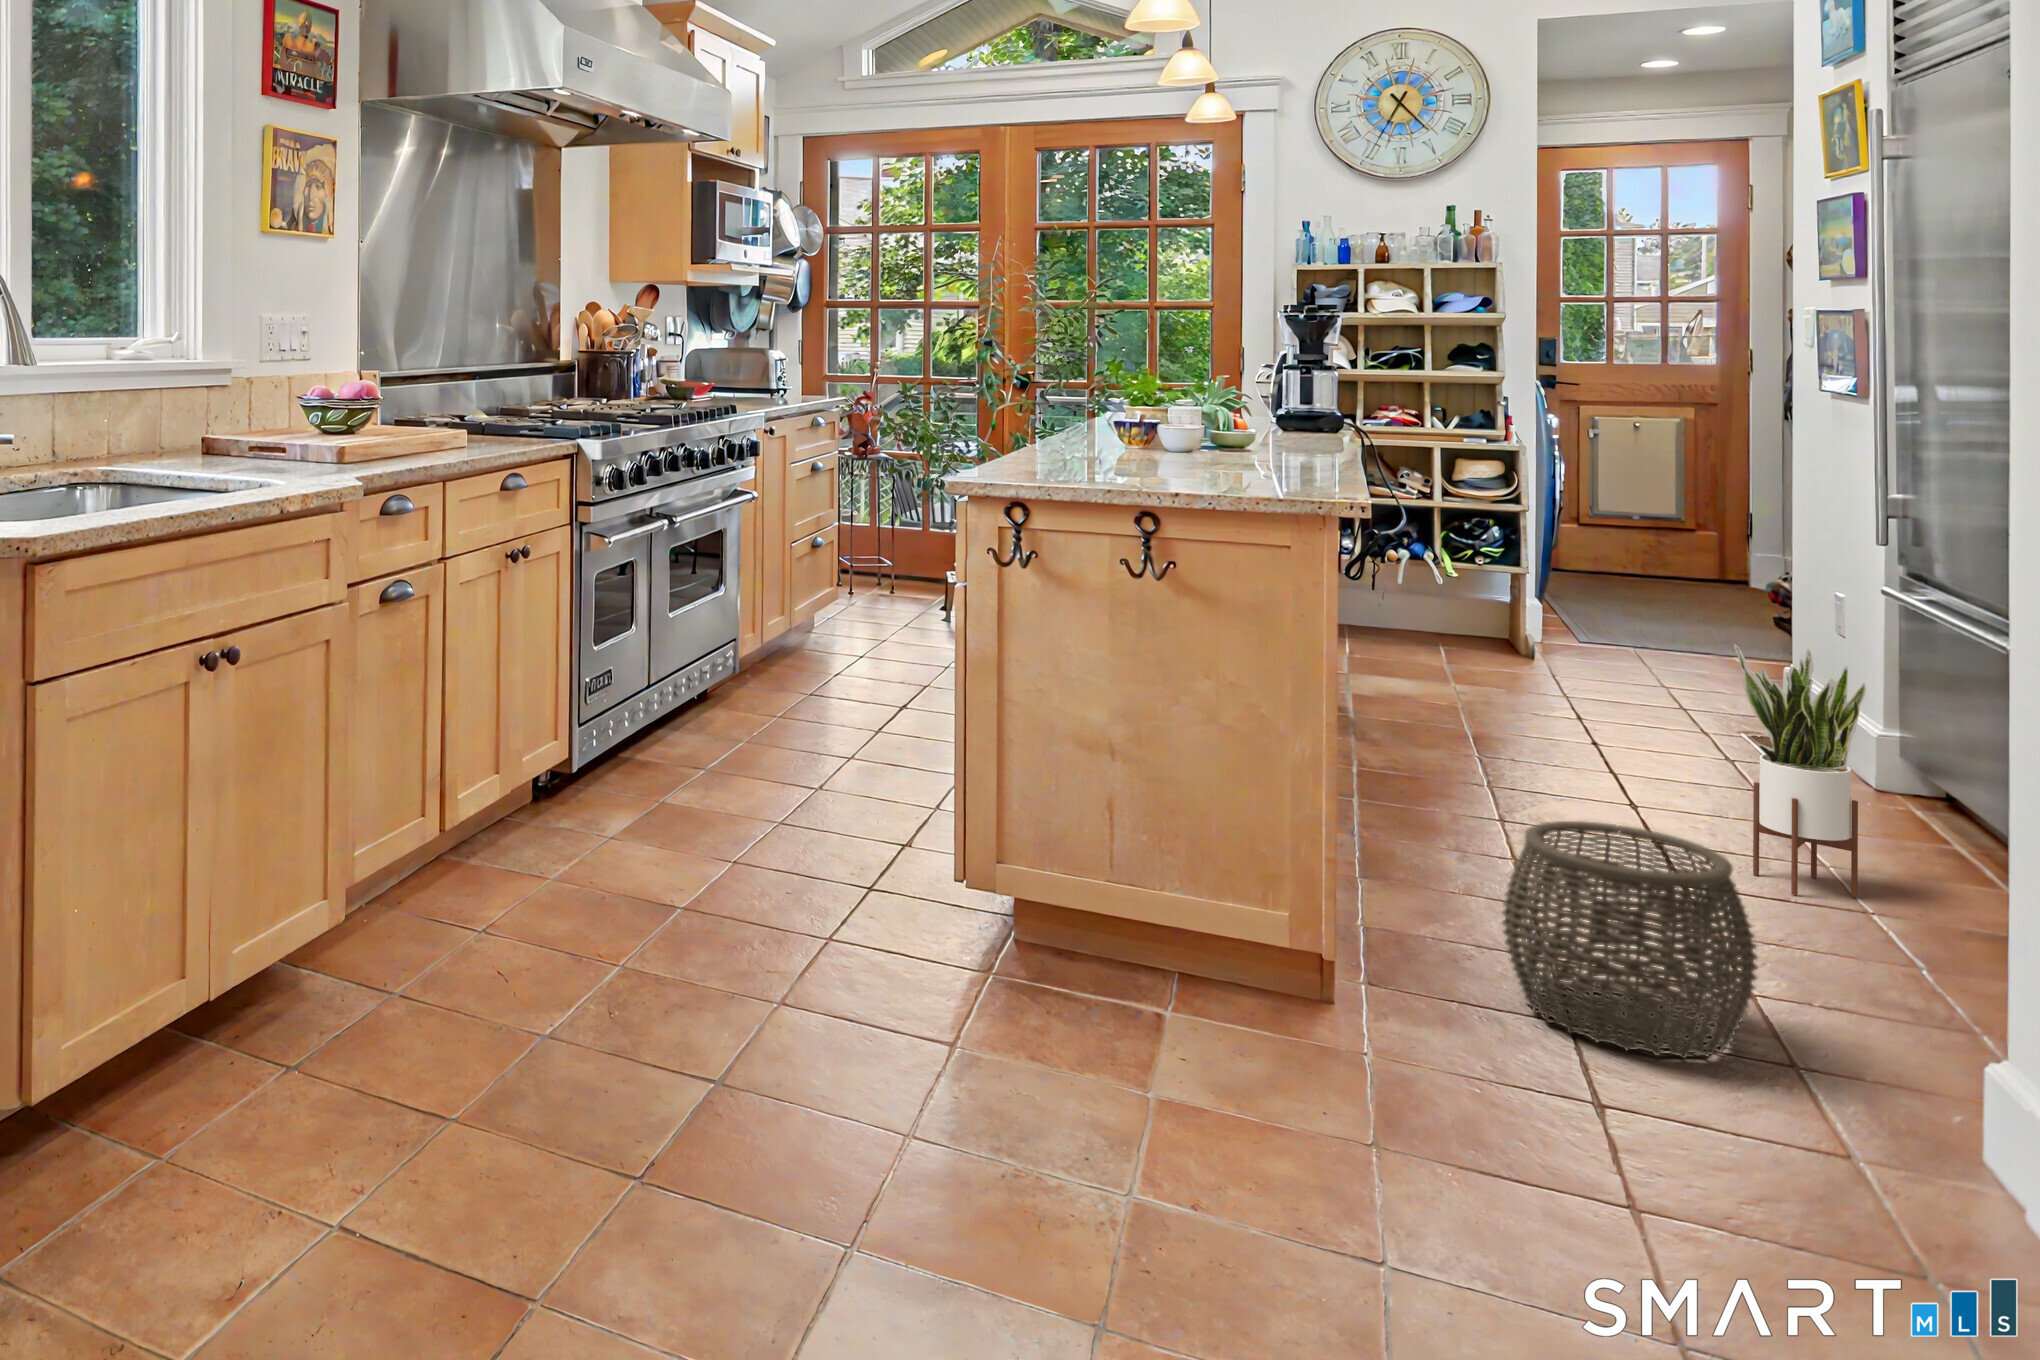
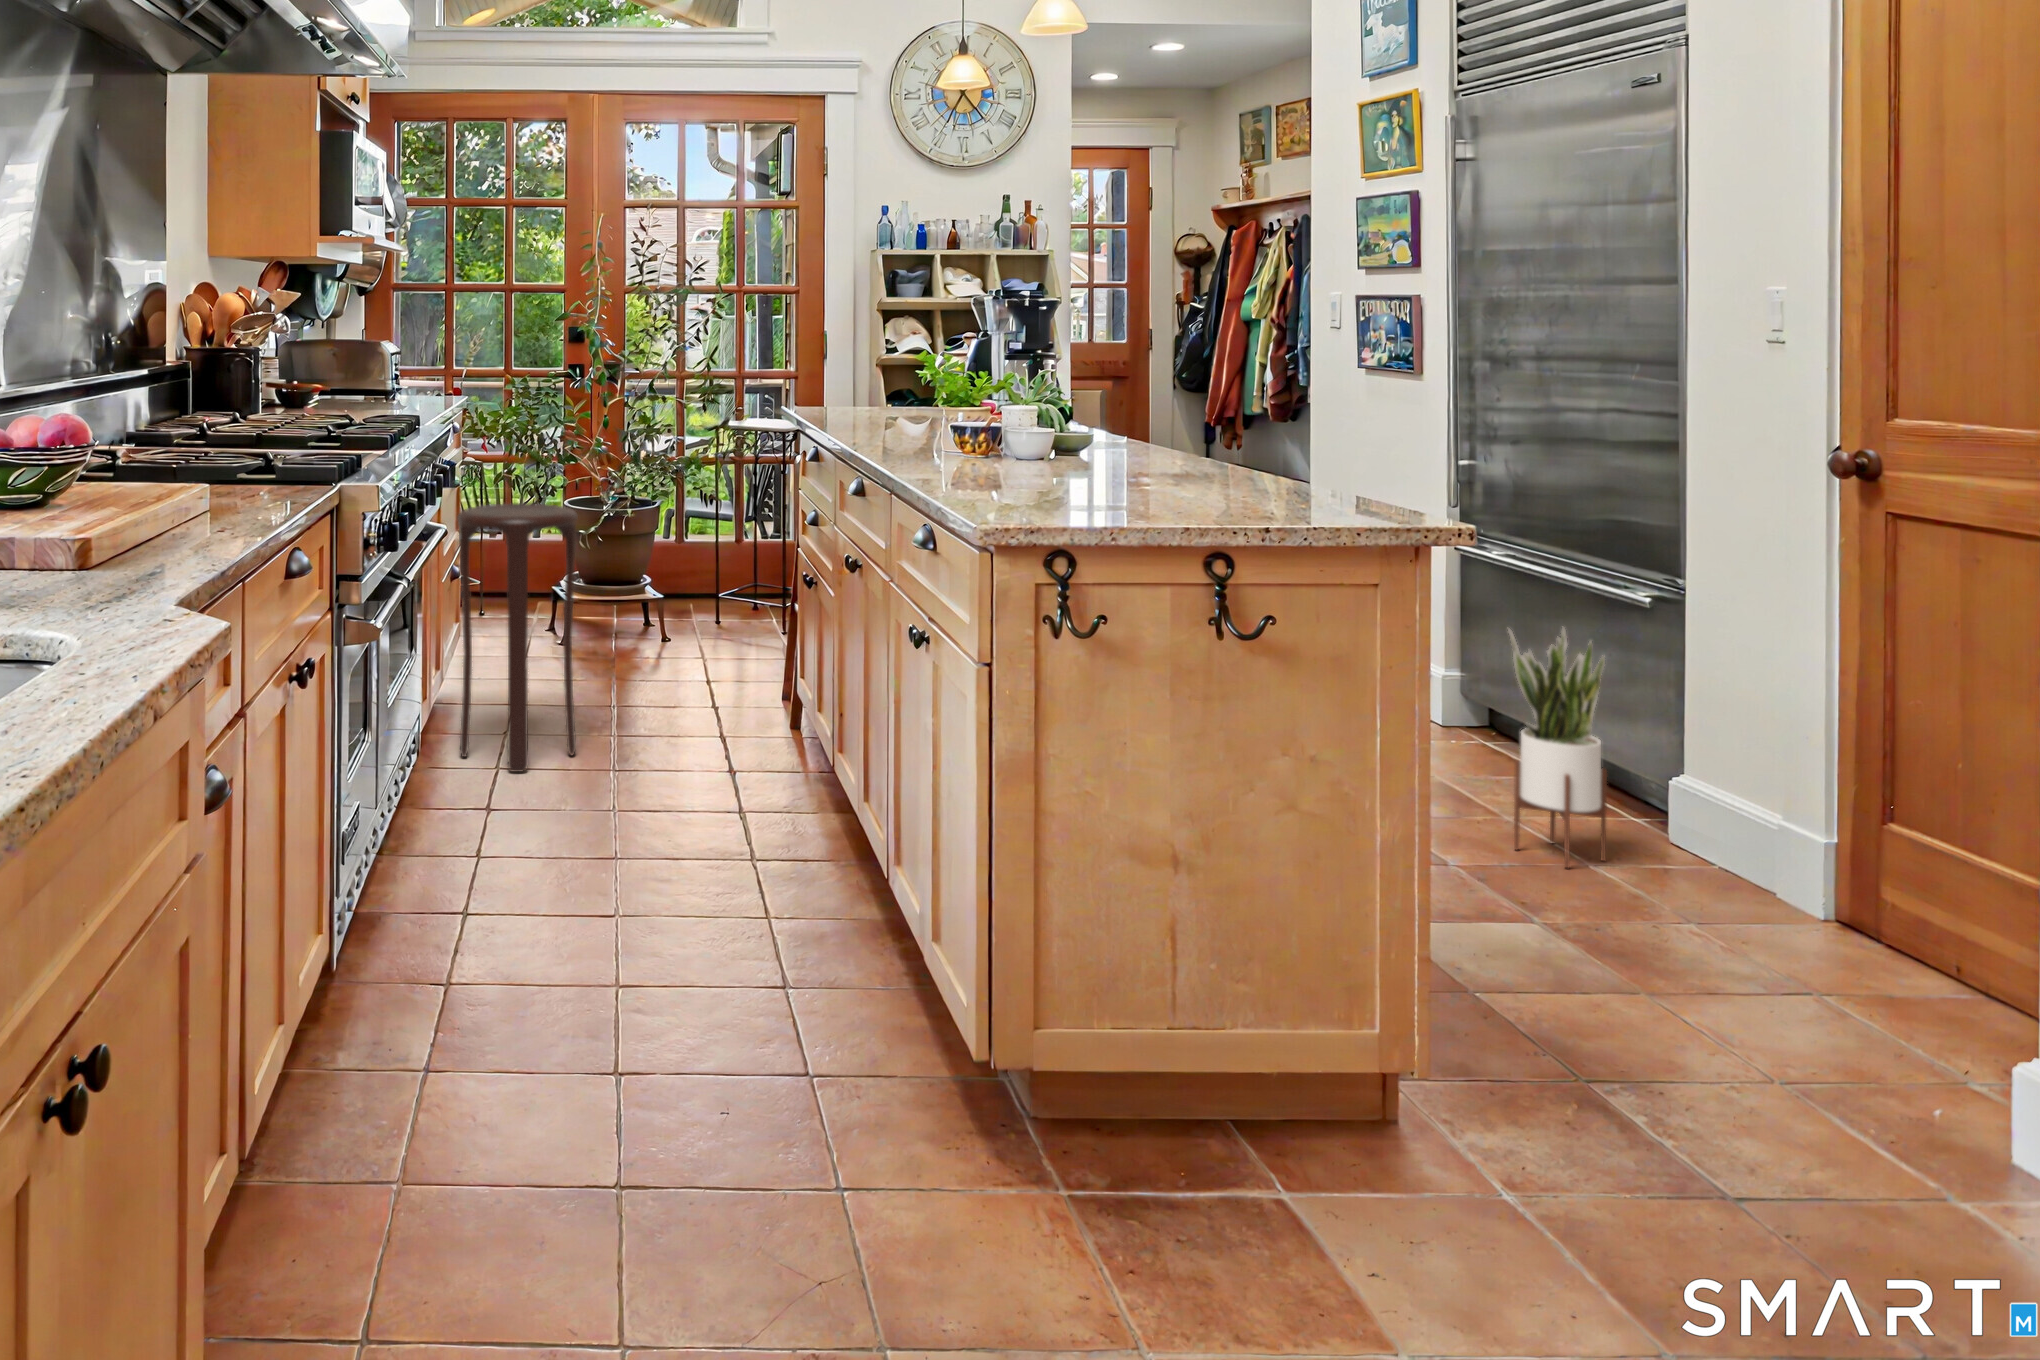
stool: none [774,483,875,698] -> present [457,503,578,772]
woven basket: present [1502,821,1758,1058] -> none [1532,860,1814,1130]

